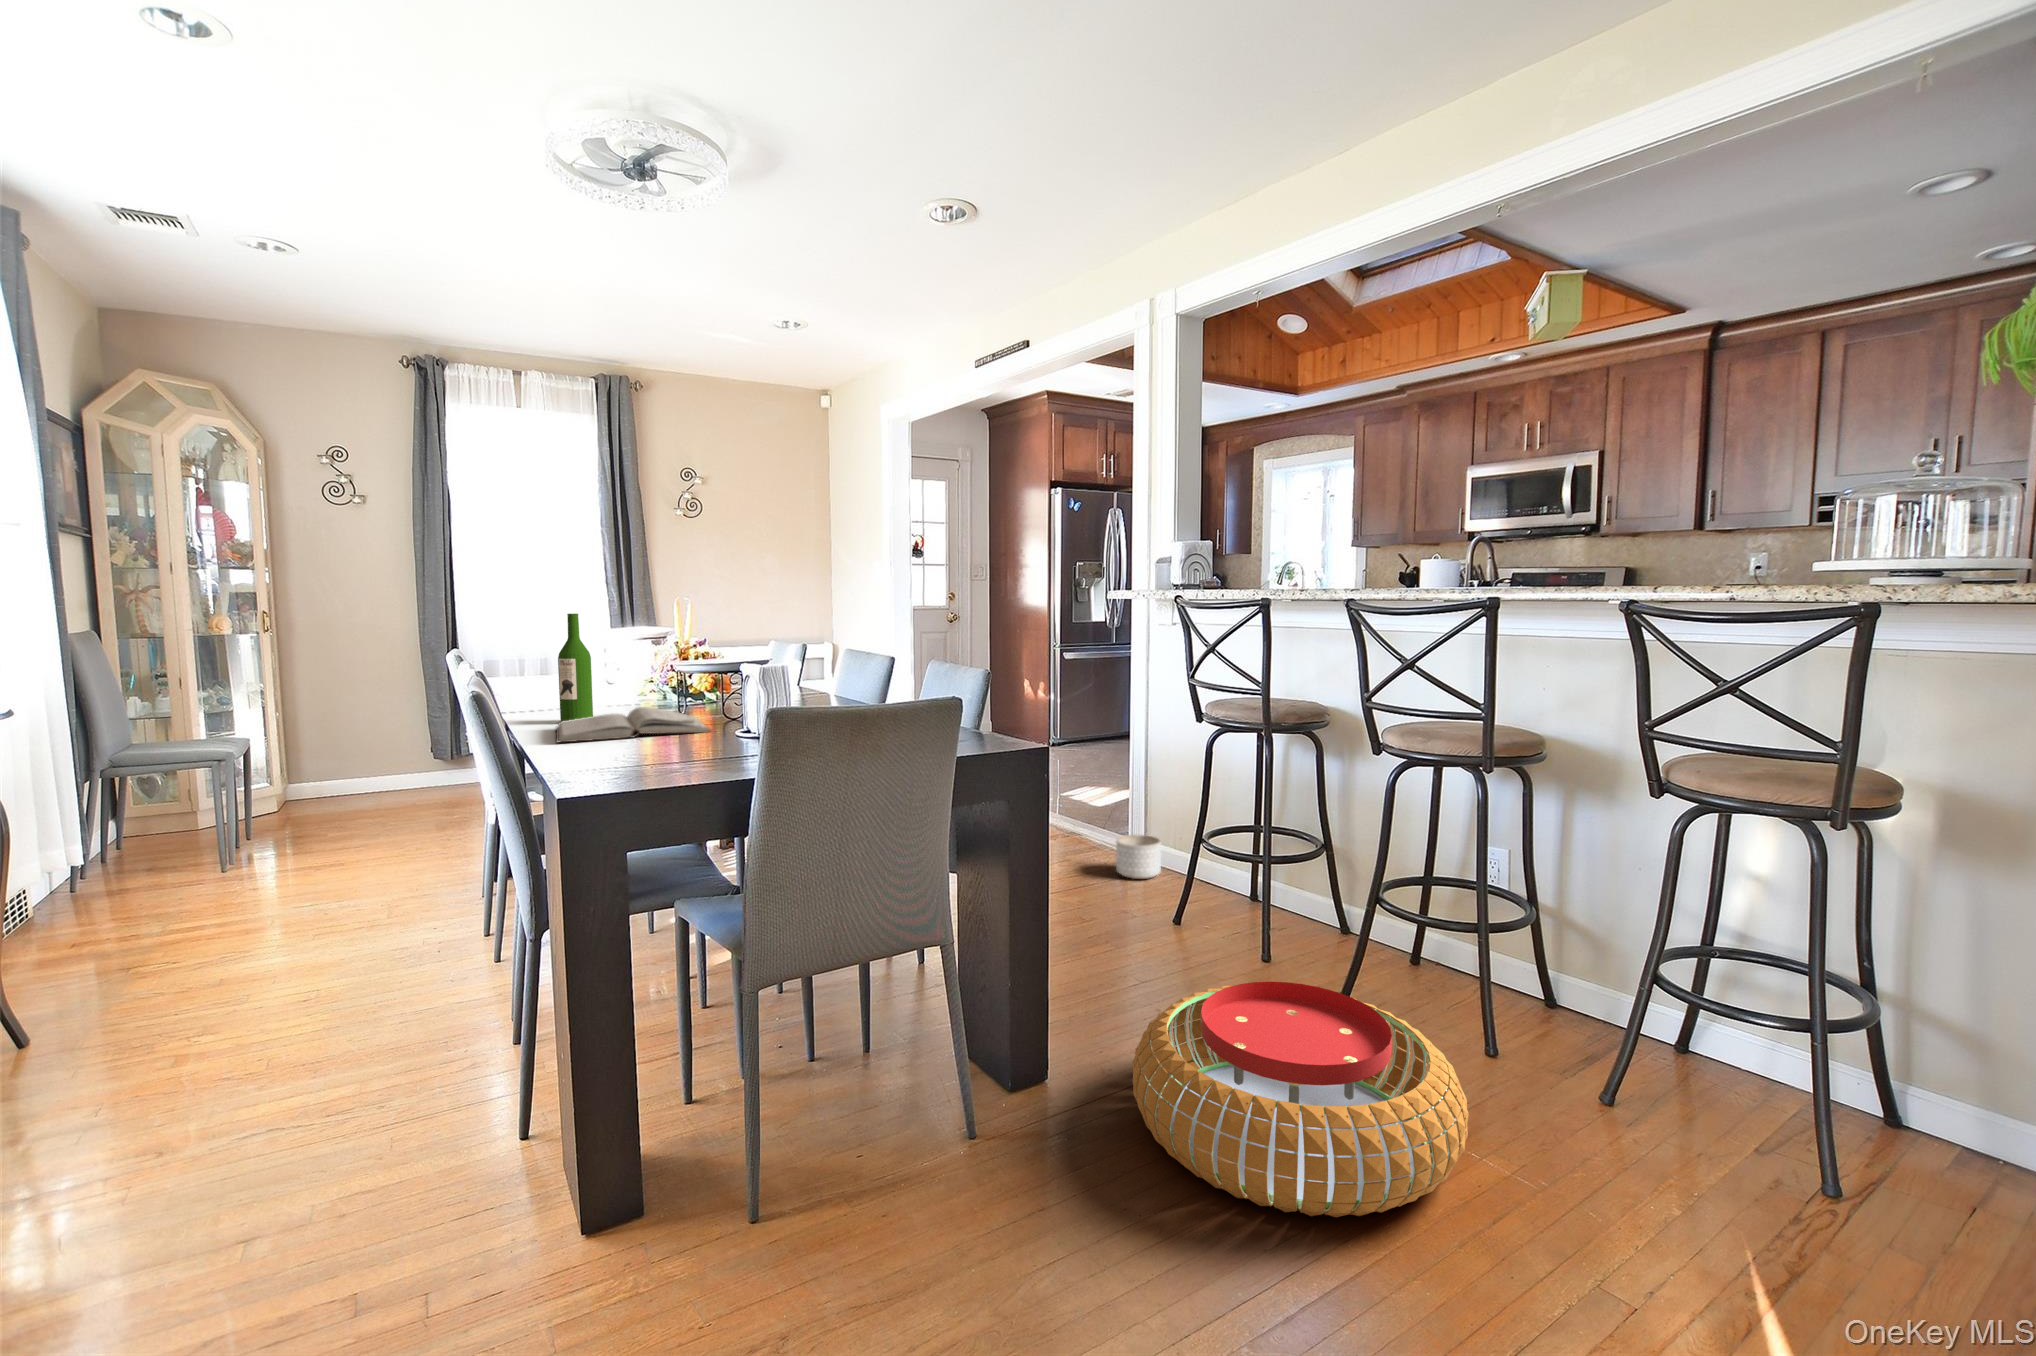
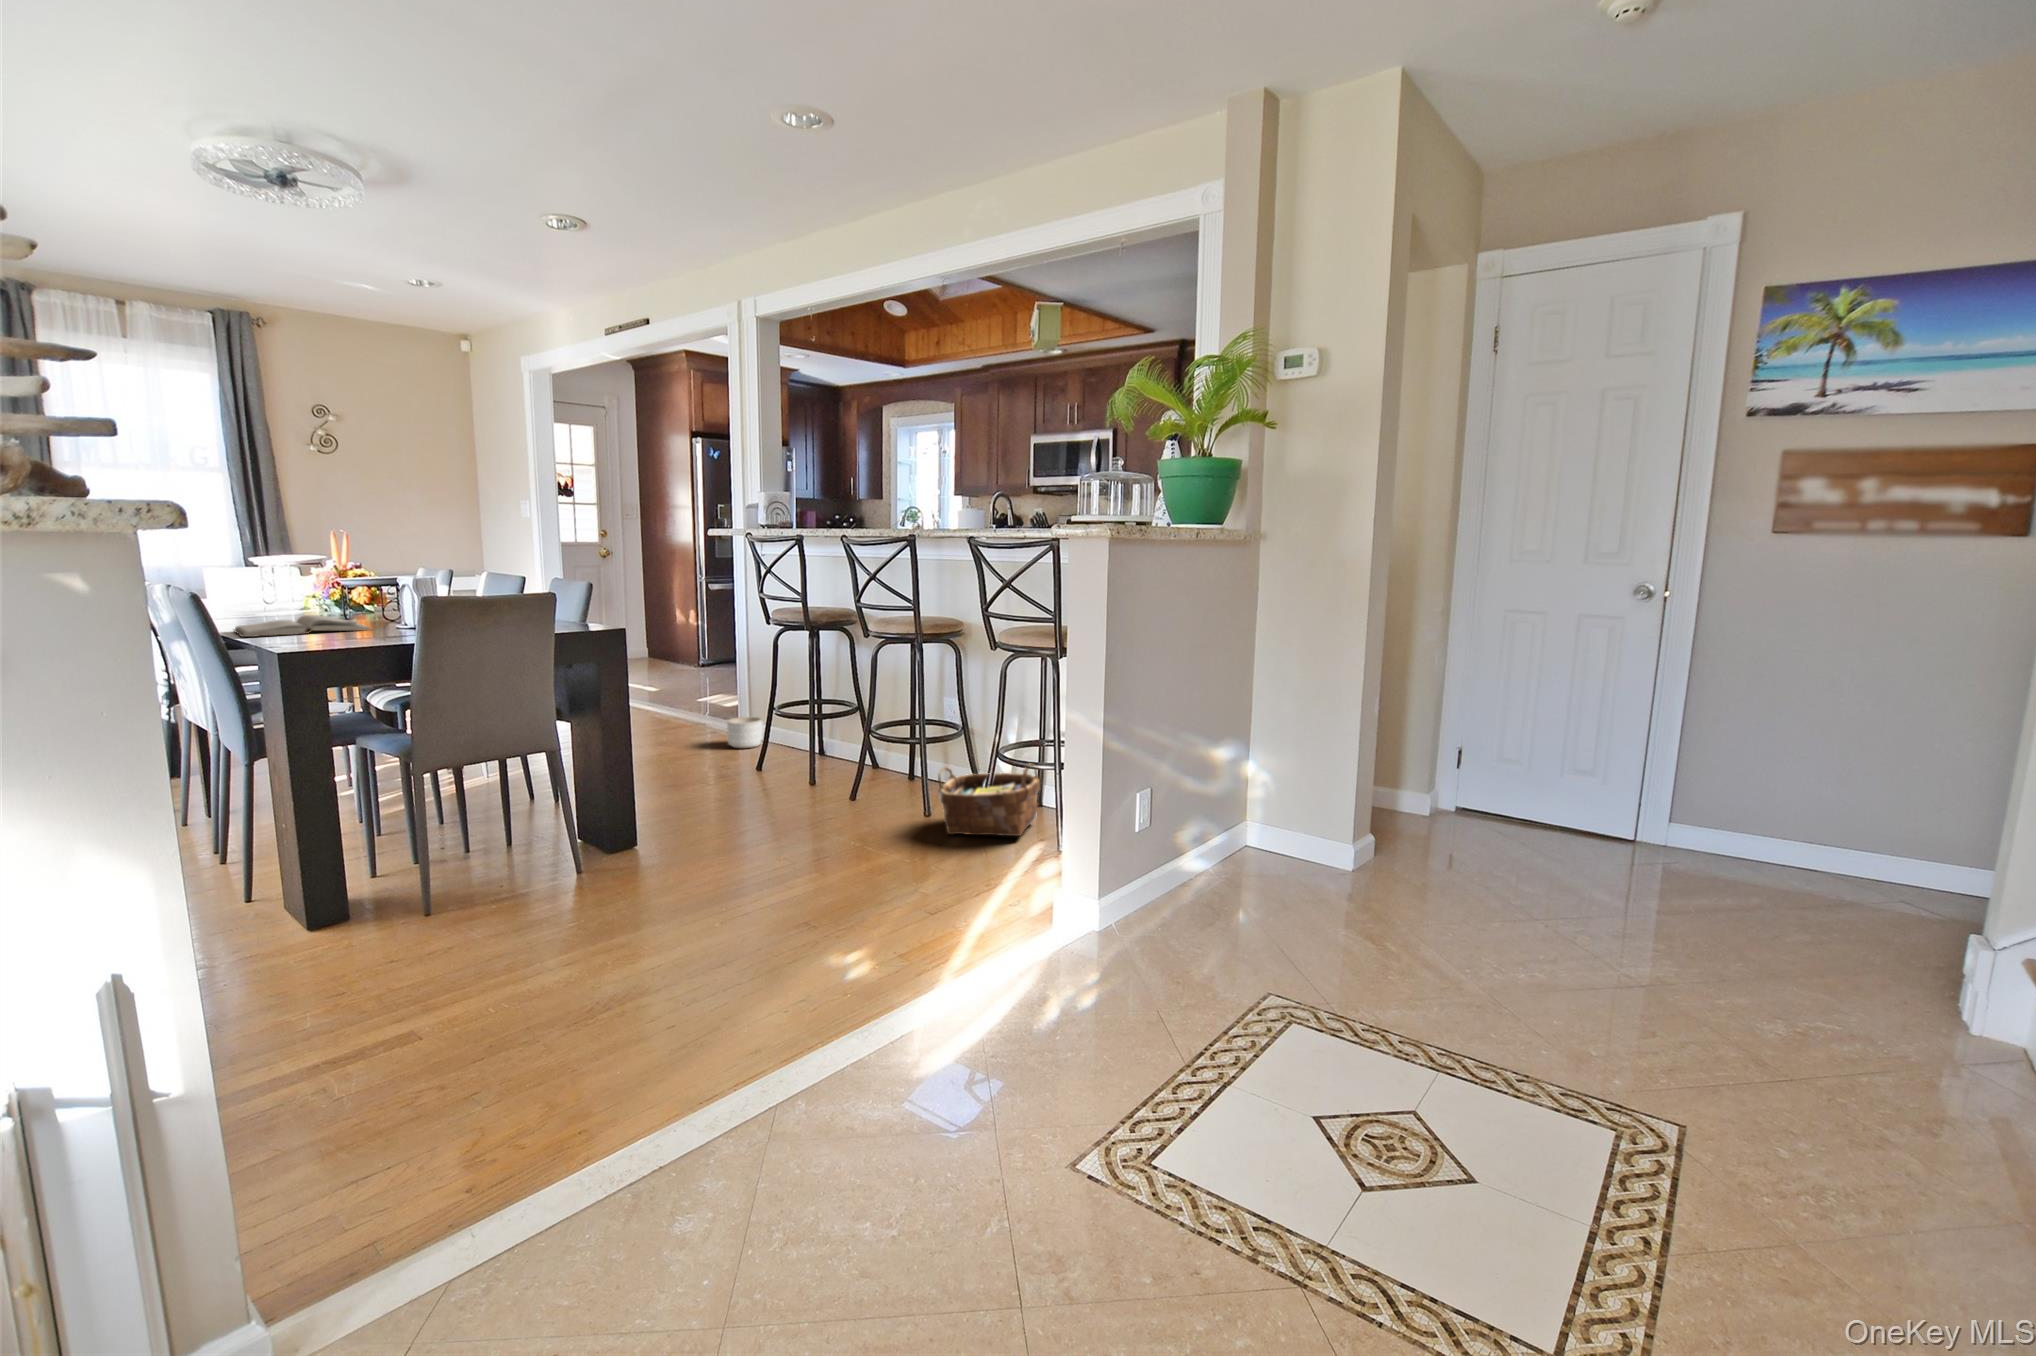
wine bottle: present [558,614,593,722] -> none [228,542,263,628]
pouf: present [1133,982,1469,1217] -> none [684,772,878,878]
woven basket: none [1540,988,1751,1153] -> present [938,767,1040,836]

